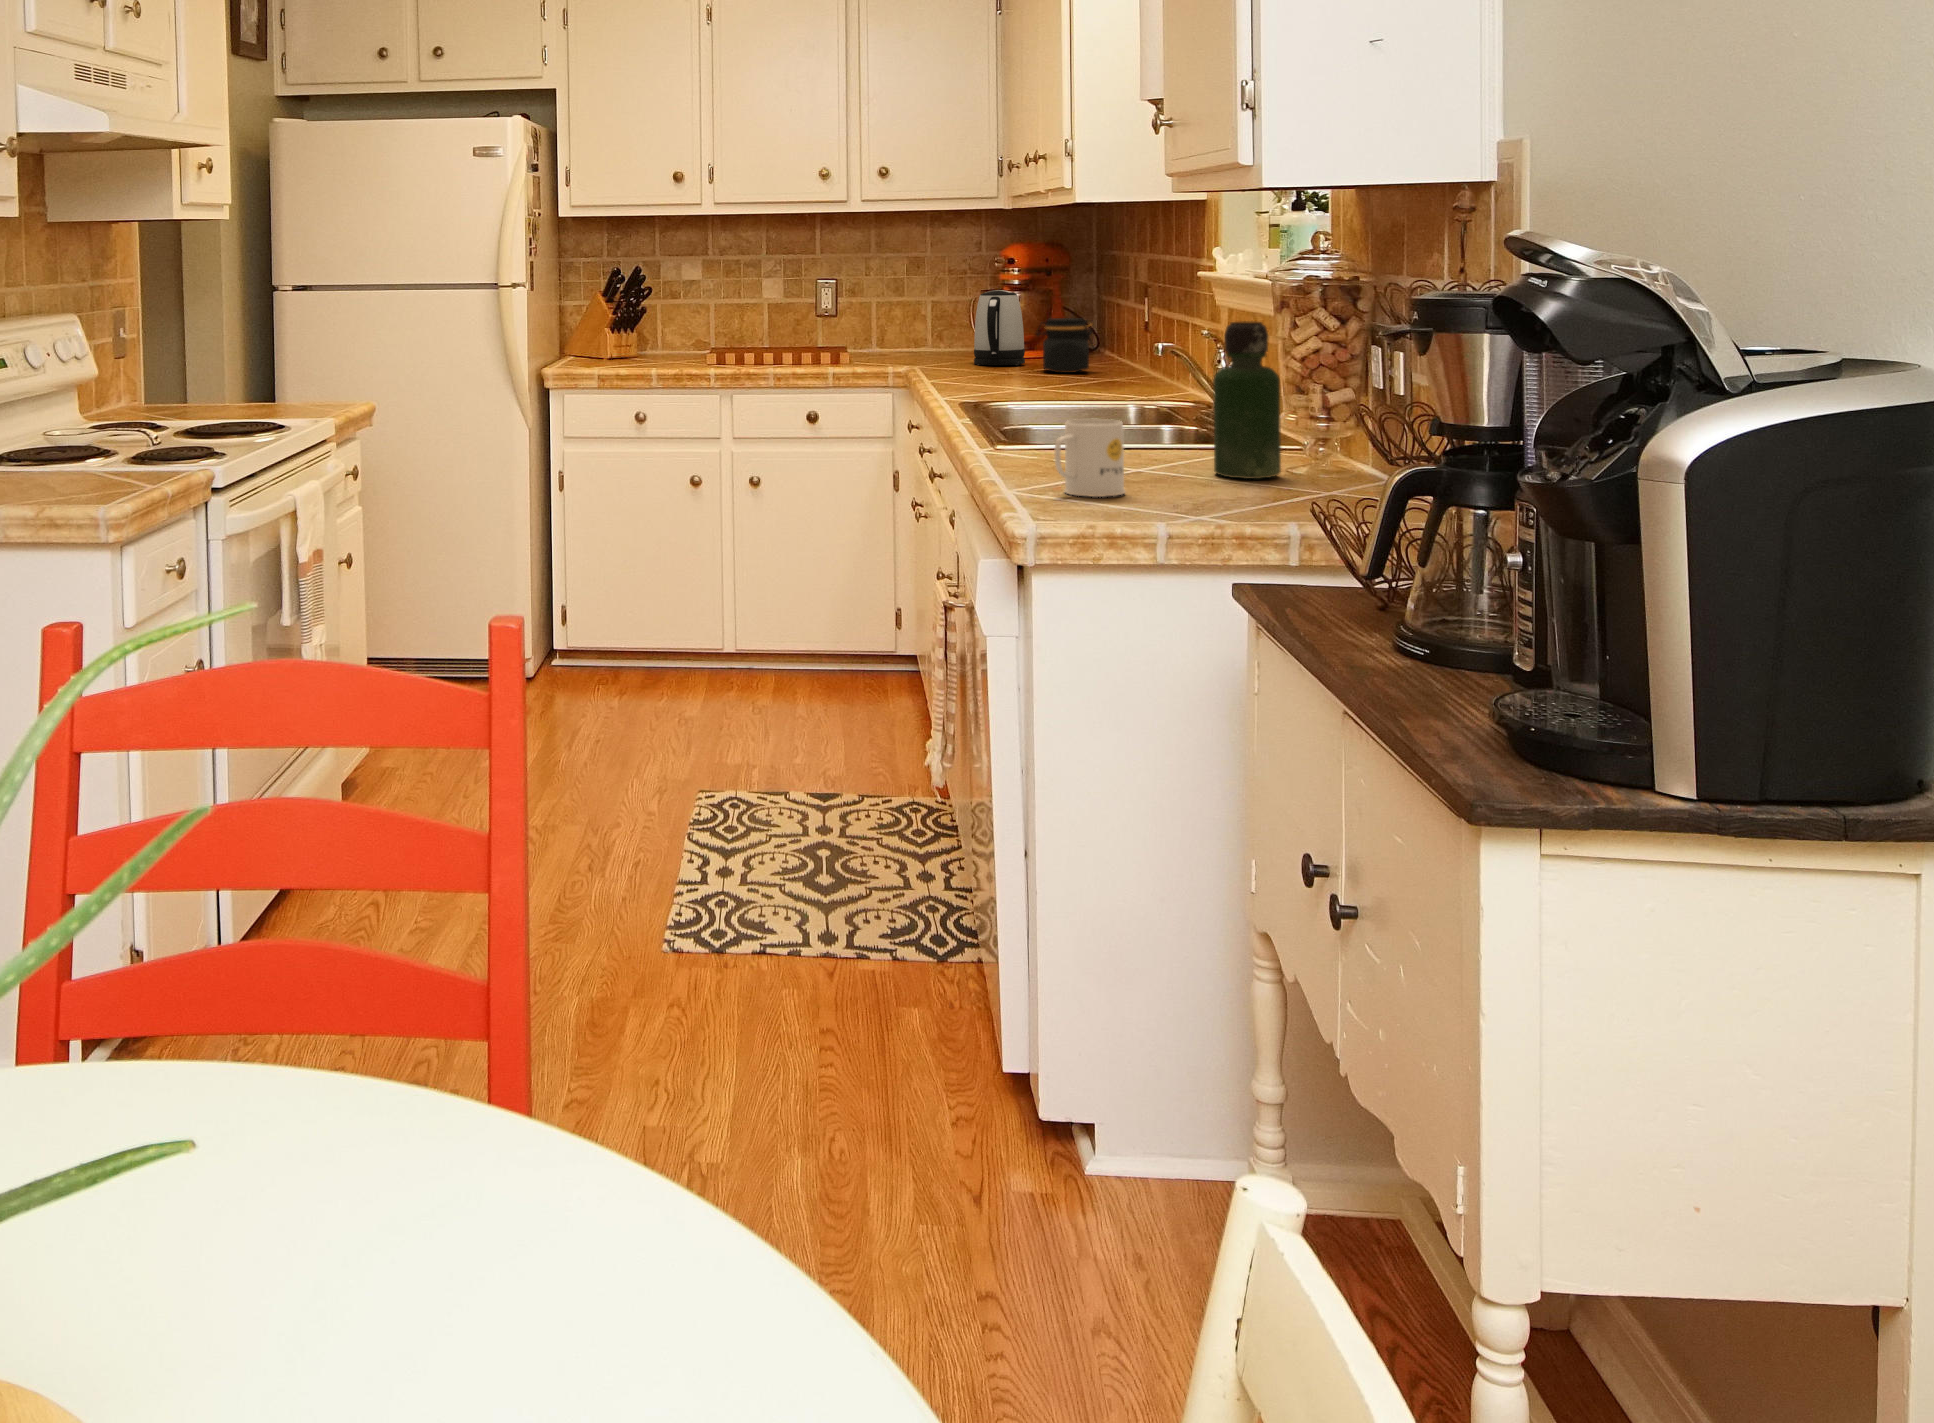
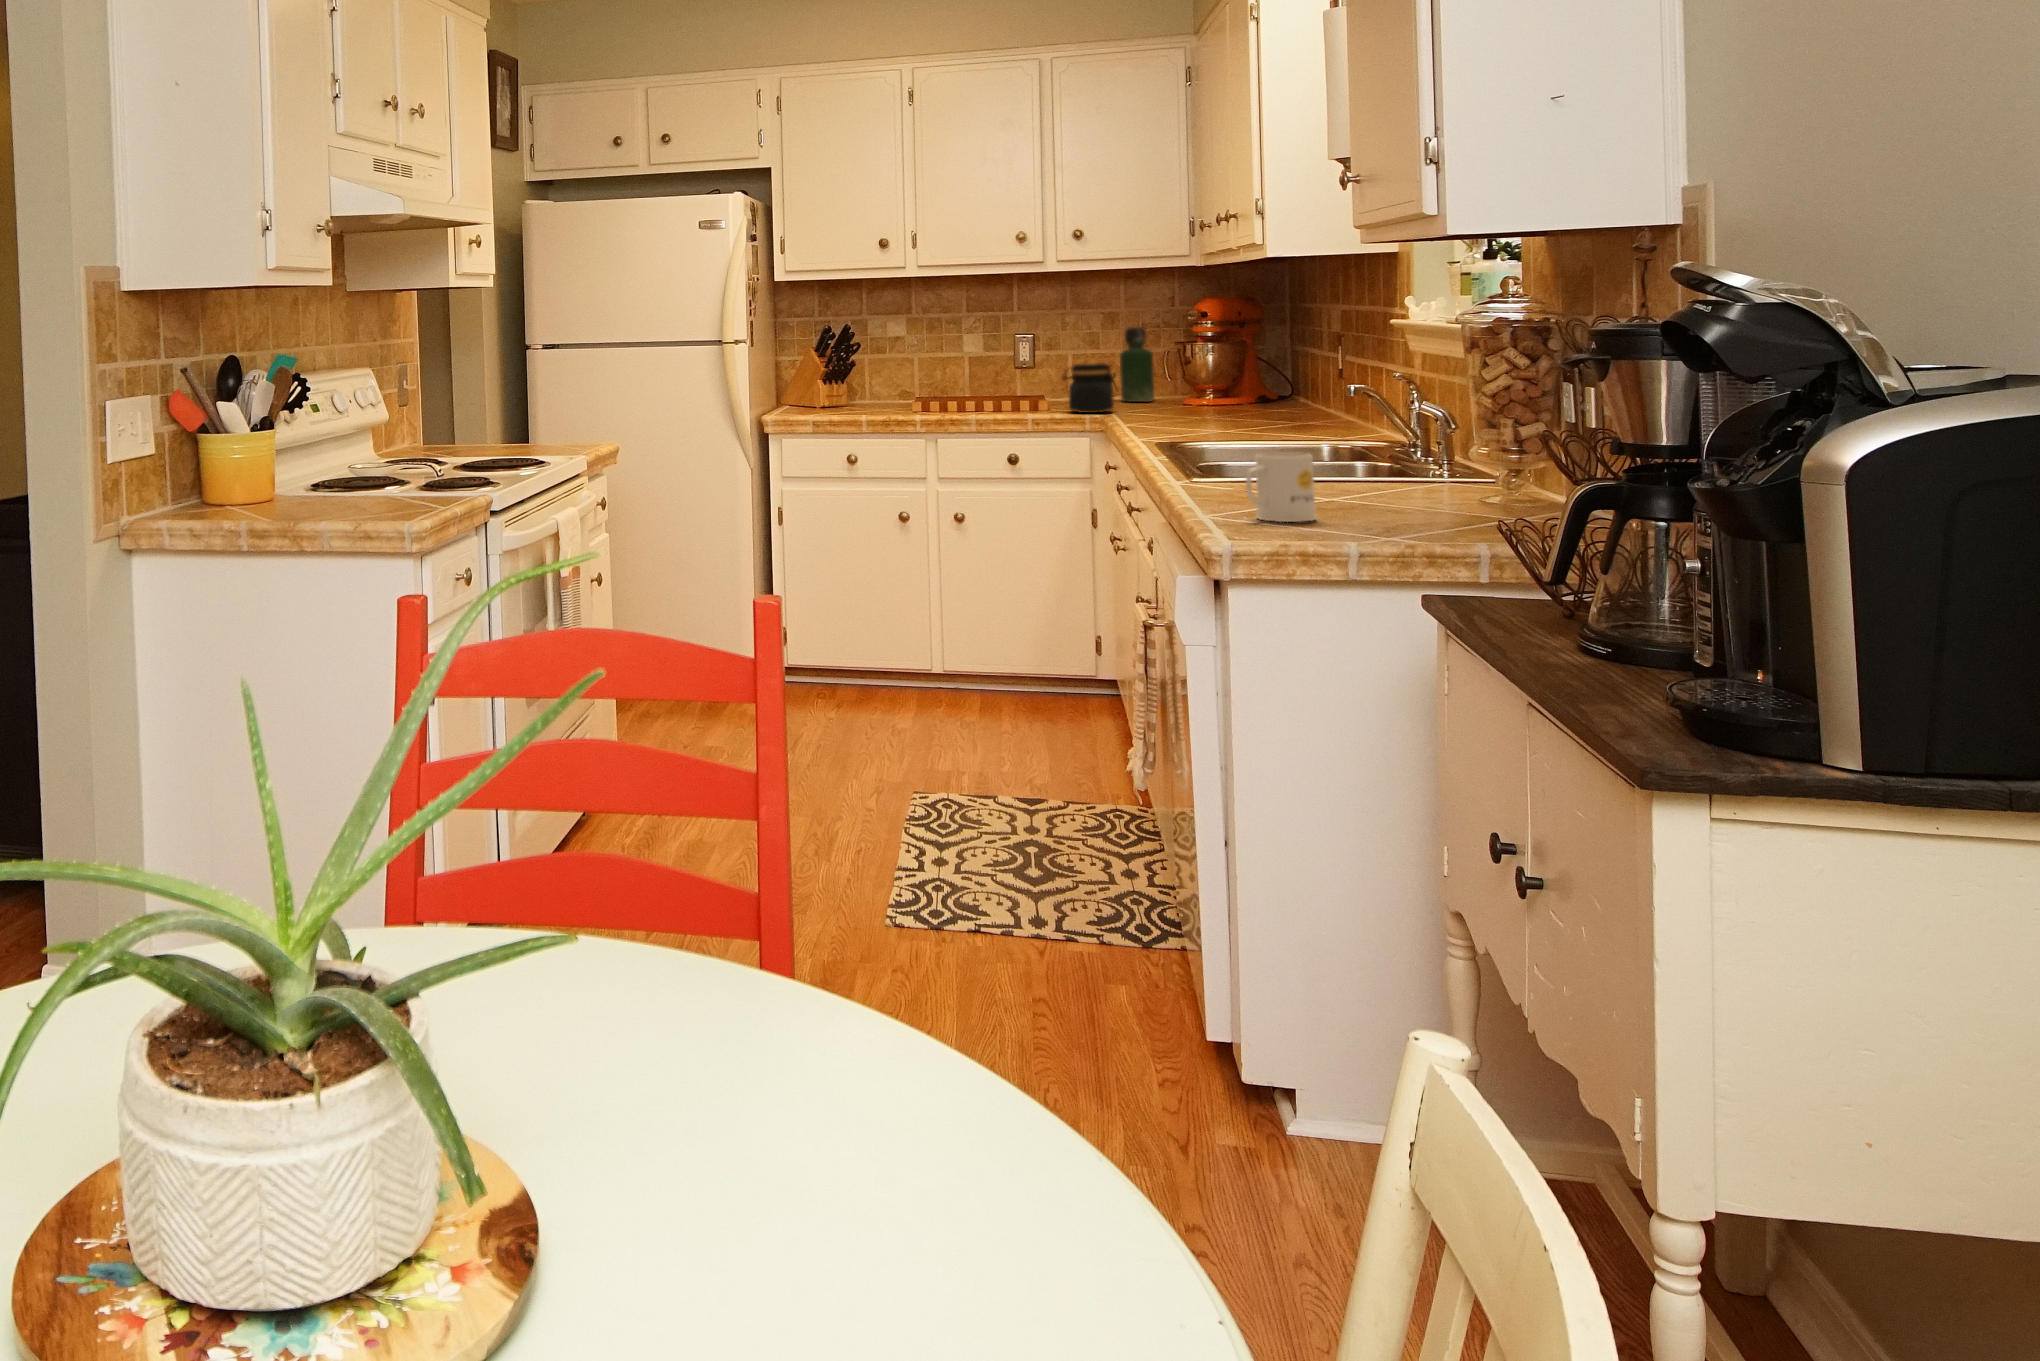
kettle: present [974,290,1025,365] -> none [1167,340,1220,411]
jar: present [1036,318,1093,373] -> present [1063,363,1117,413]
bottle: present [1213,321,1281,479] -> present [1120,327,1154,402]

